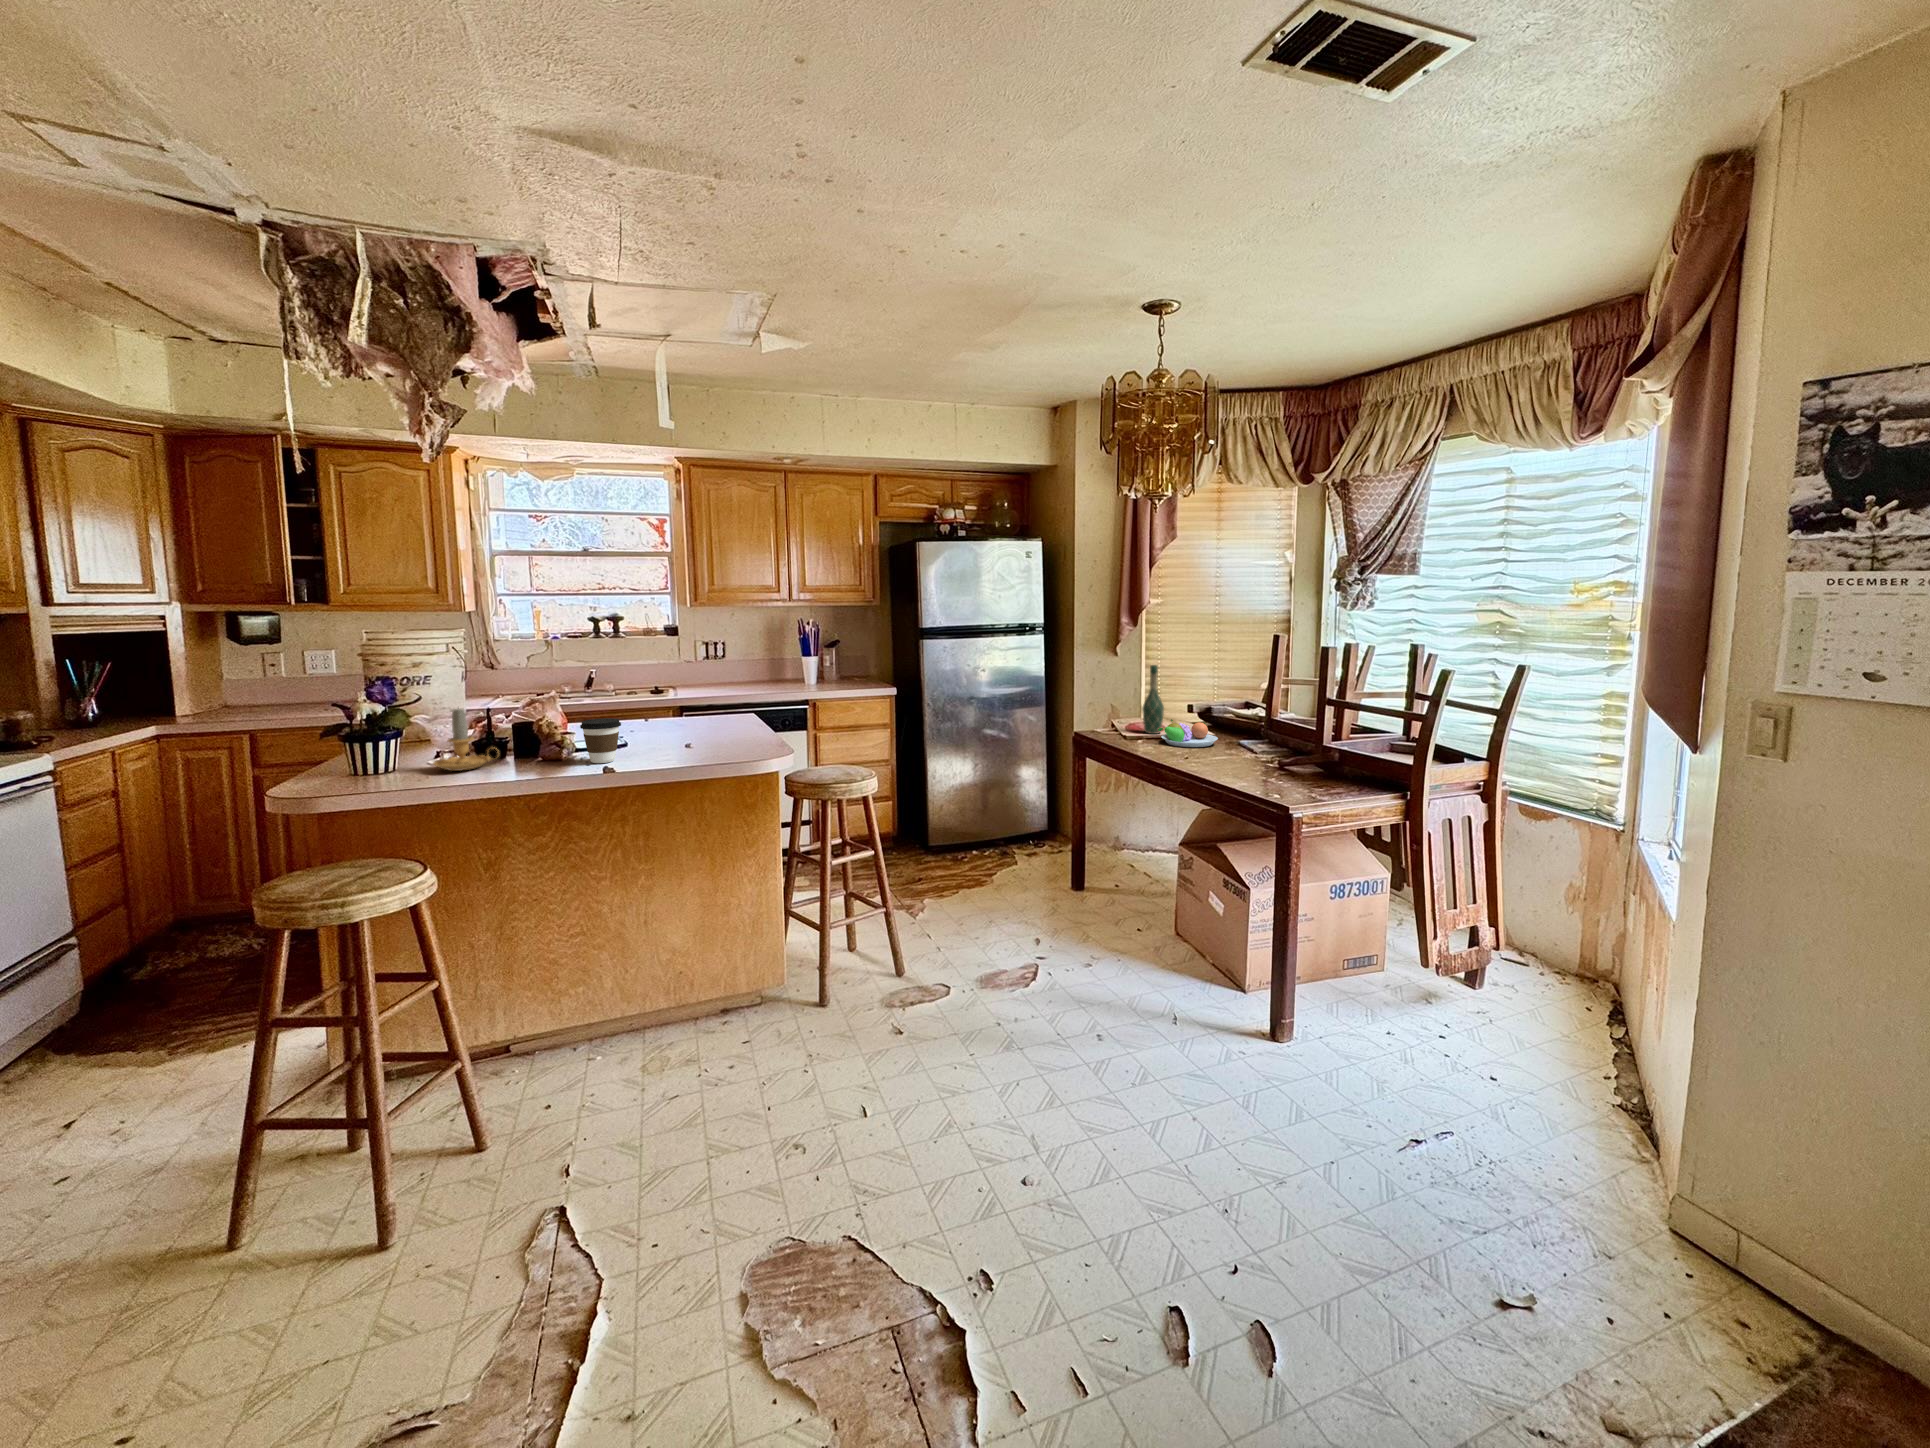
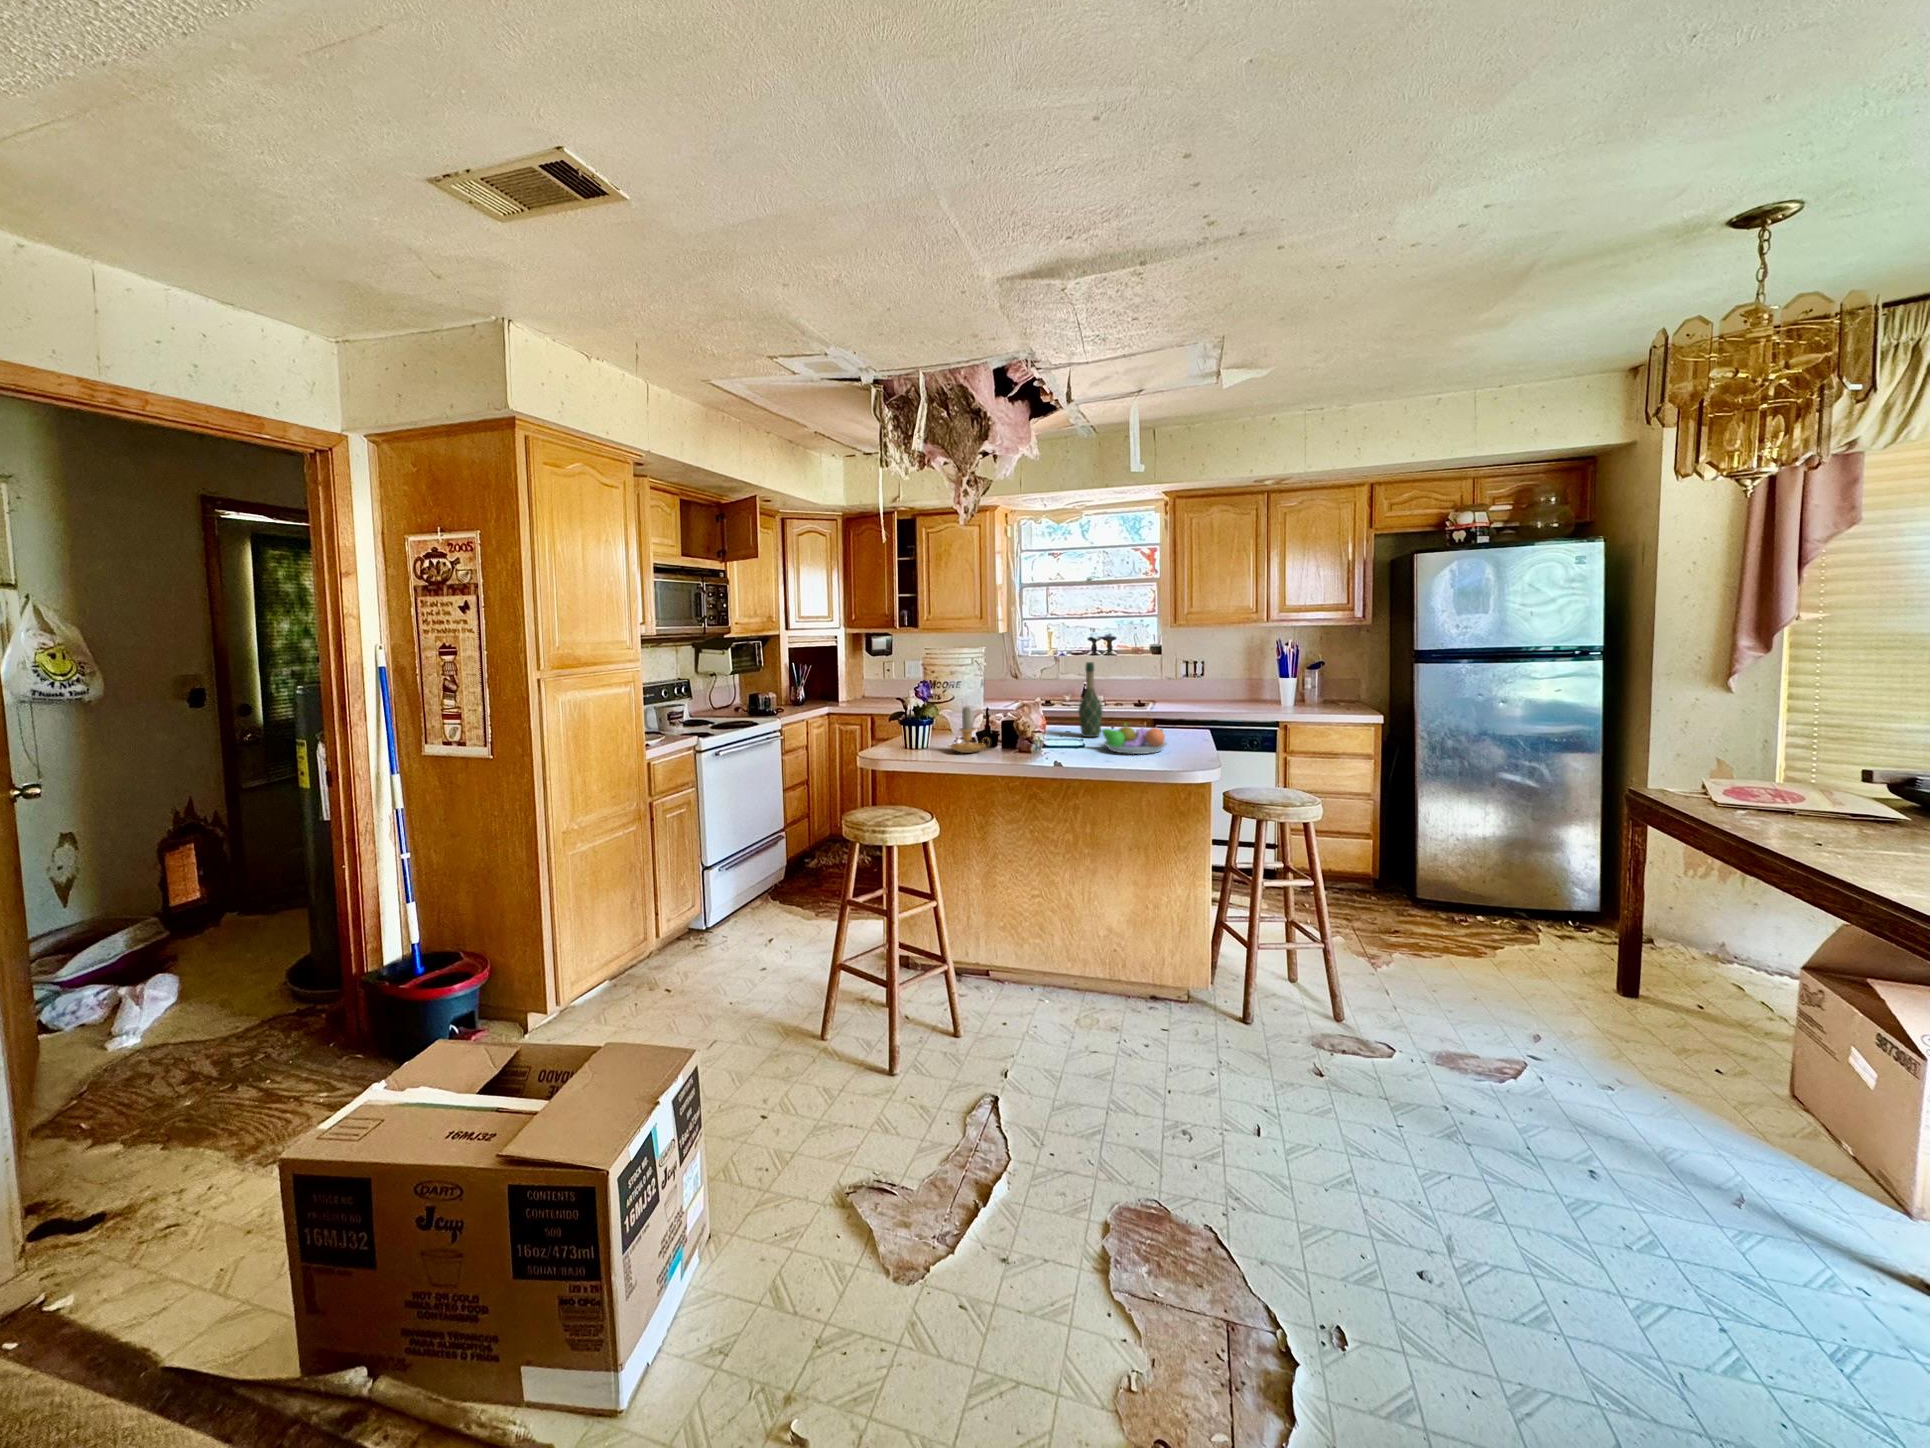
wine bottle: present [1142,665,1164,734] -> present [1078,662,1102,737]
coffee cup: present [580,718,621,763] -> none [1045,721,1076,758]
fruit bowl: present [1158,719,1218,747] -> present [1097,724,1167,754]

